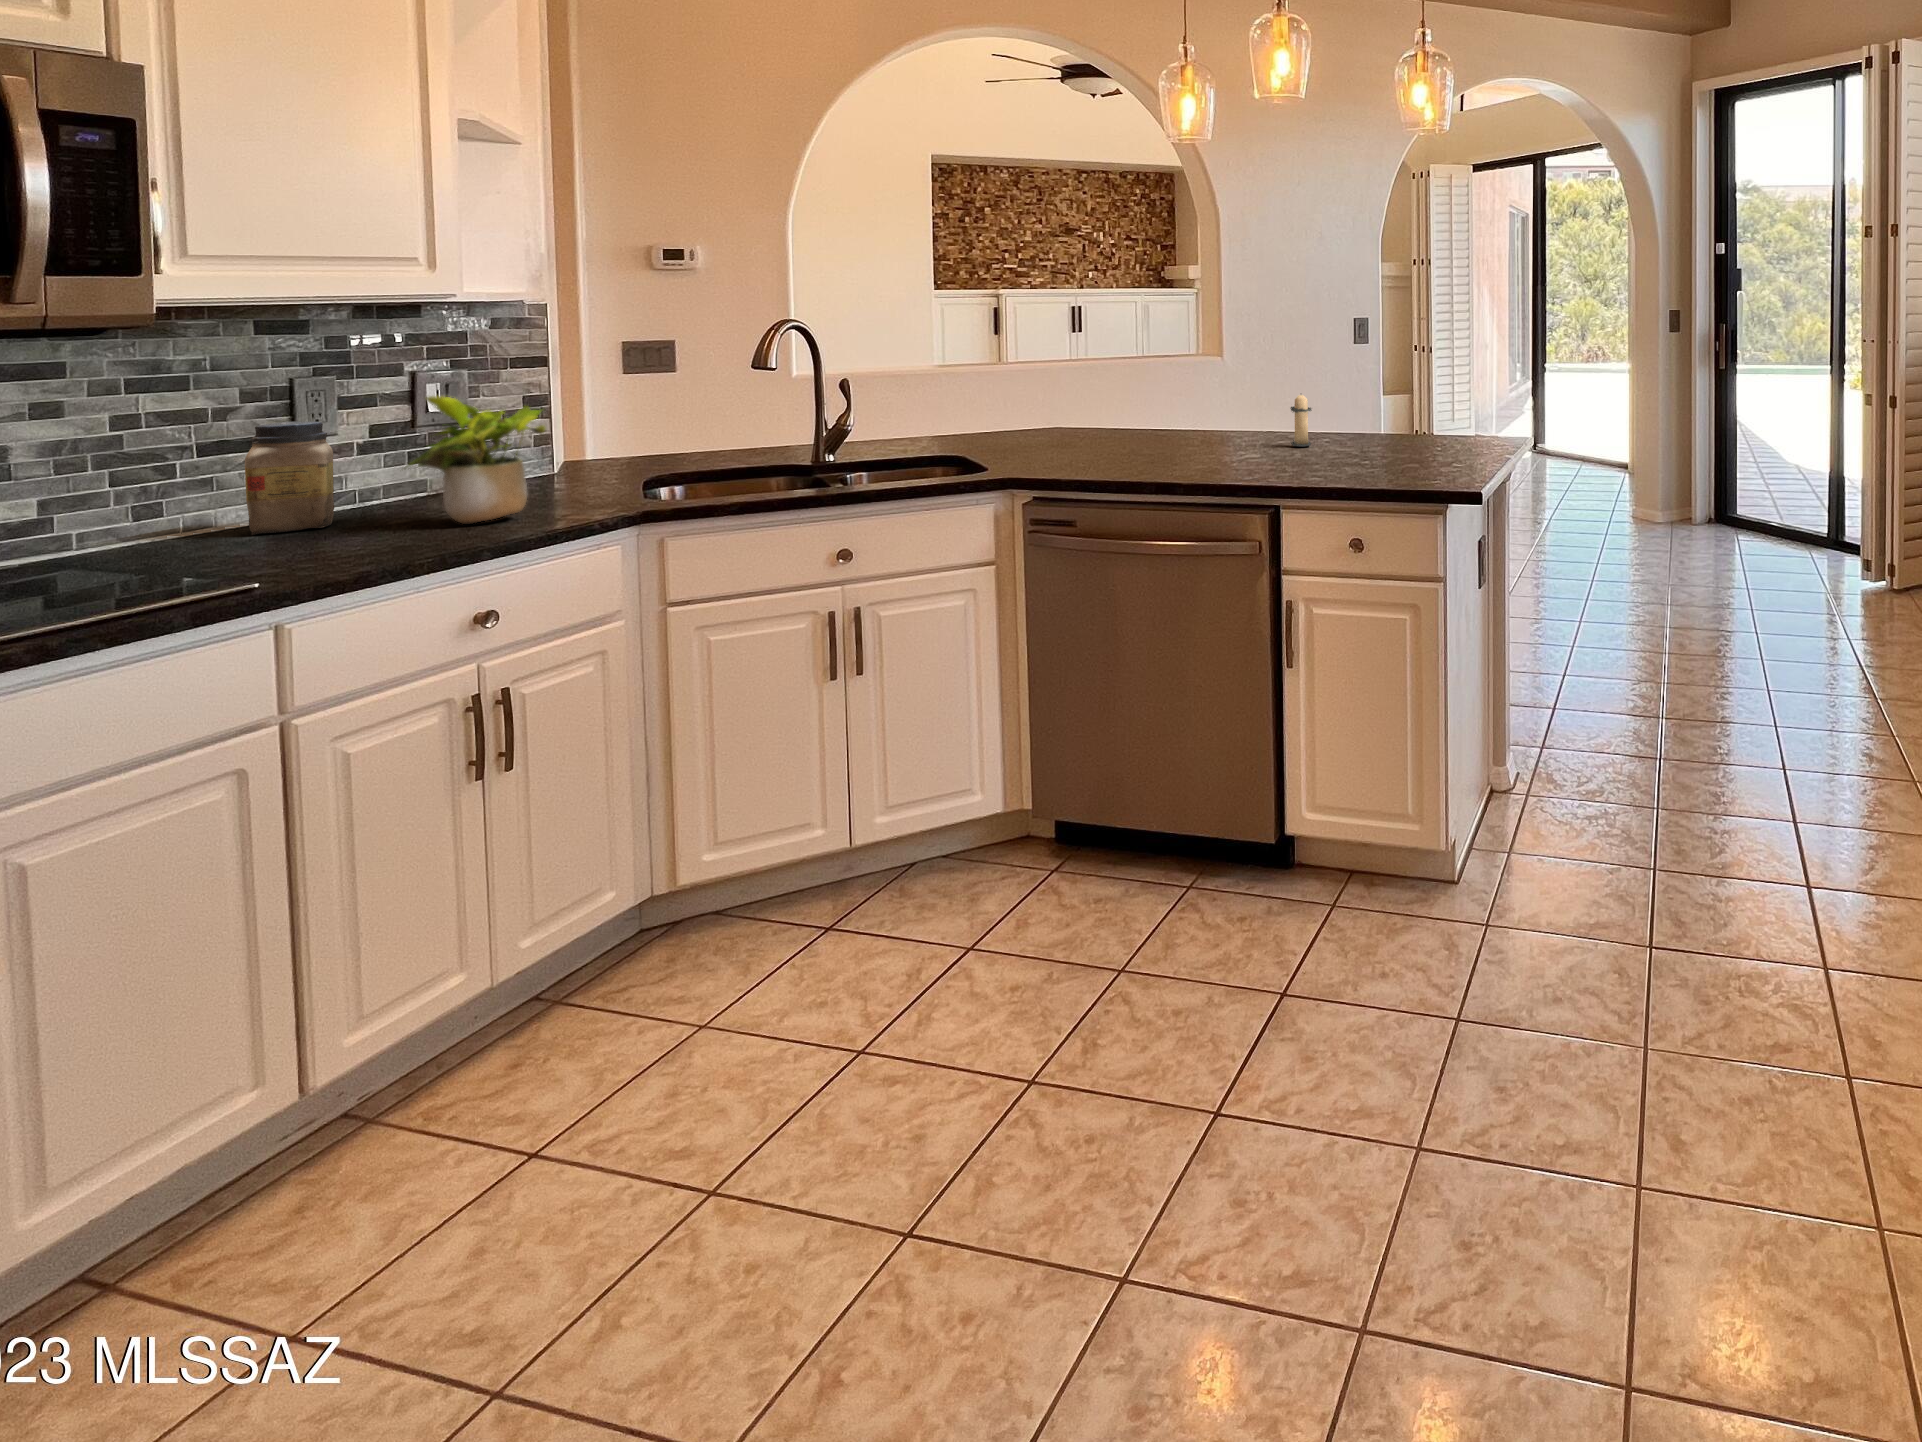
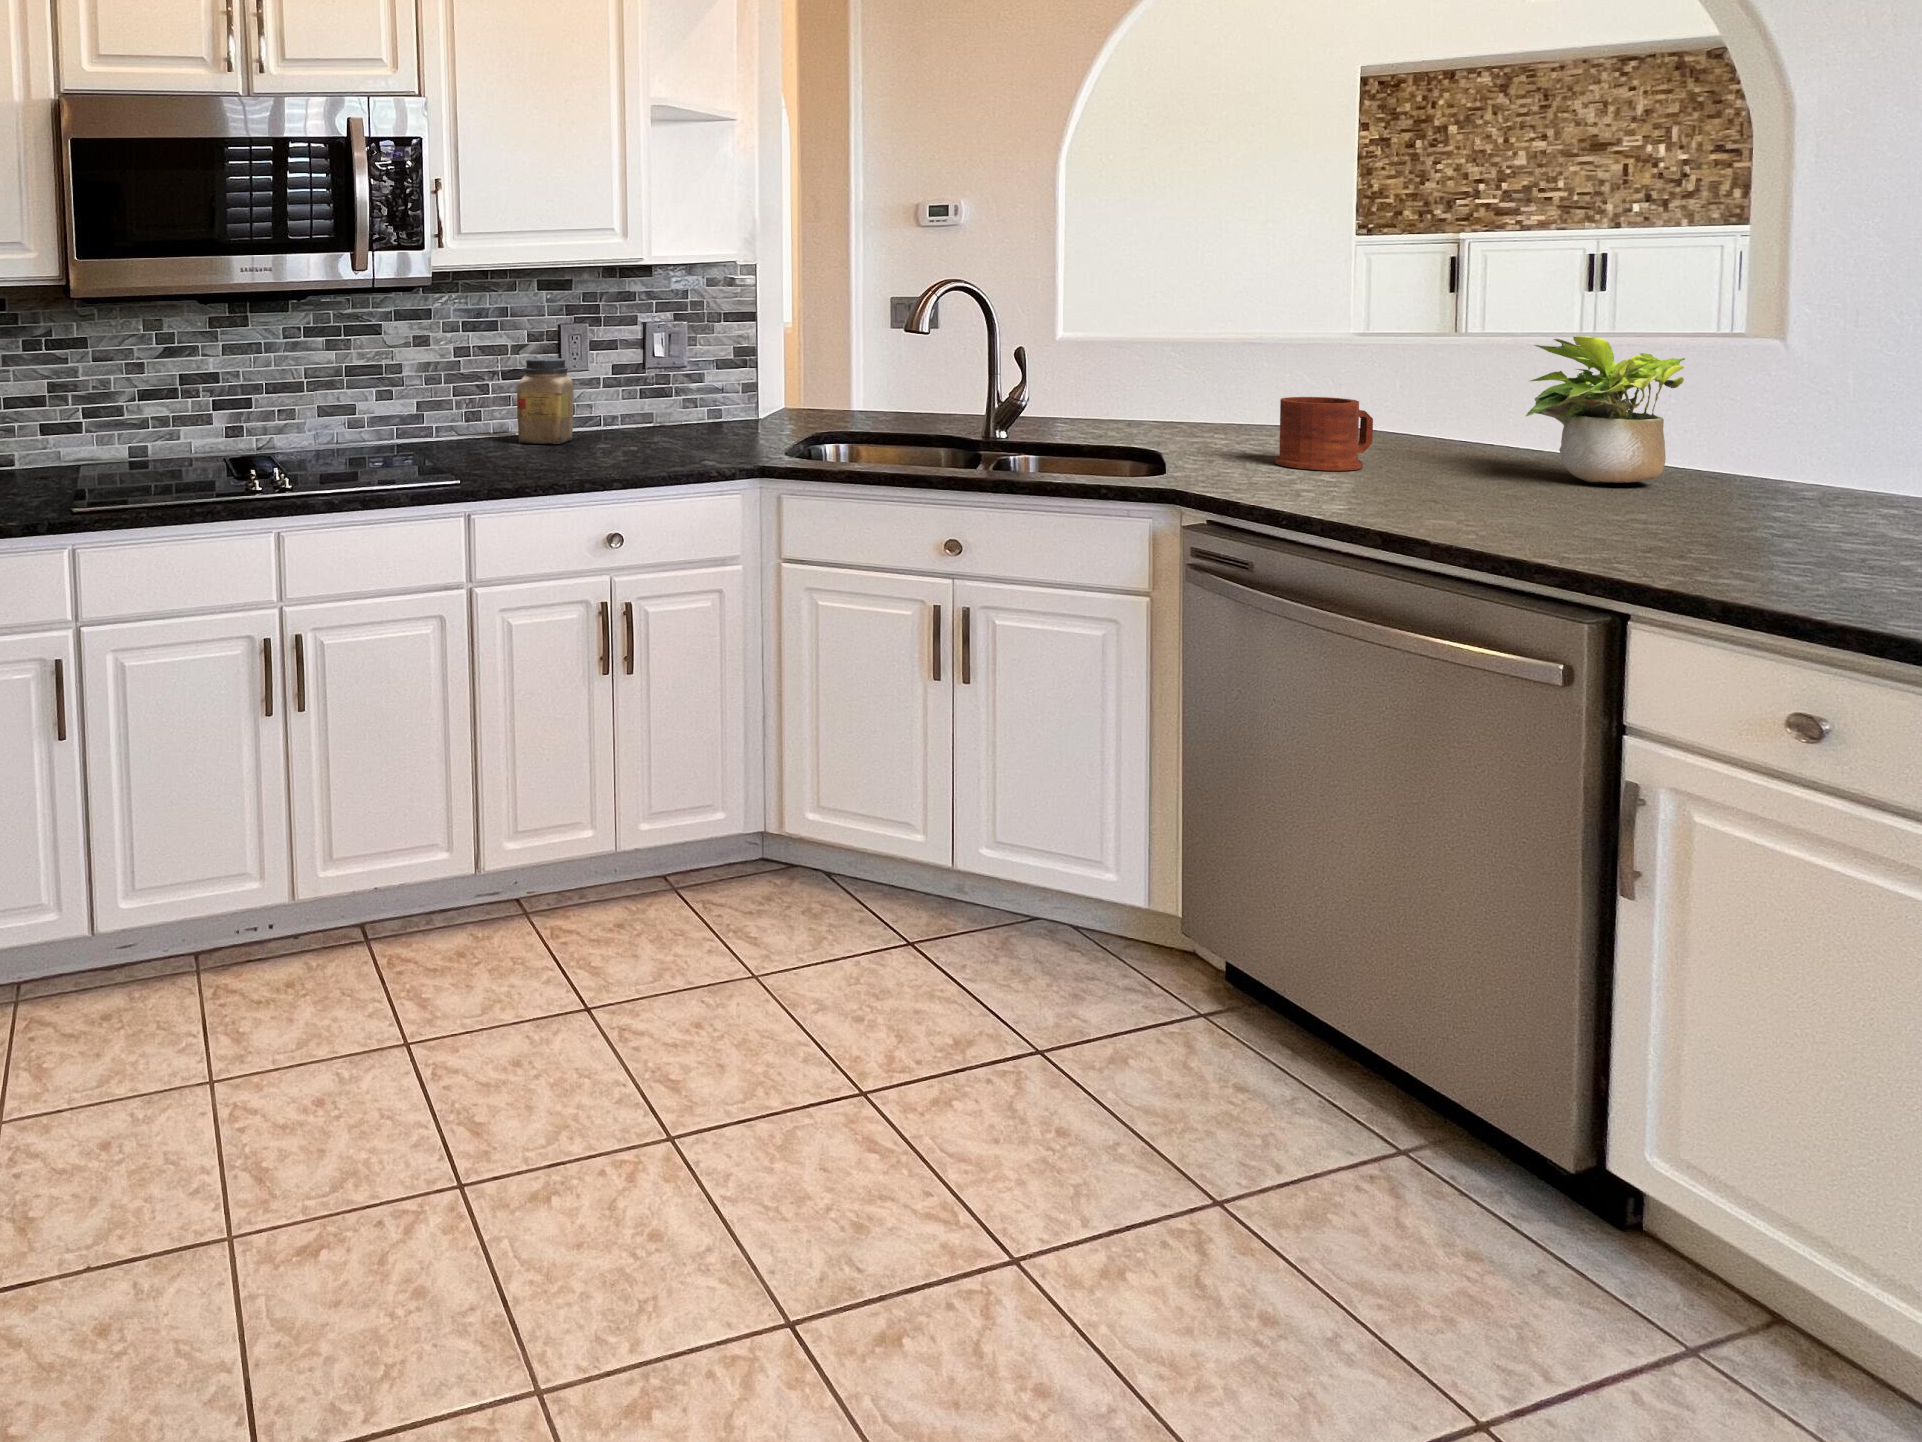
candle: present [1290,395,1312,446] -> none [1769,411,1846,518]
potted plant: present [407,396,545,524] -> present [1526,336,1685,484]
mug: none [1043,403,1095,454] -> present [1275,397,1373,471]

